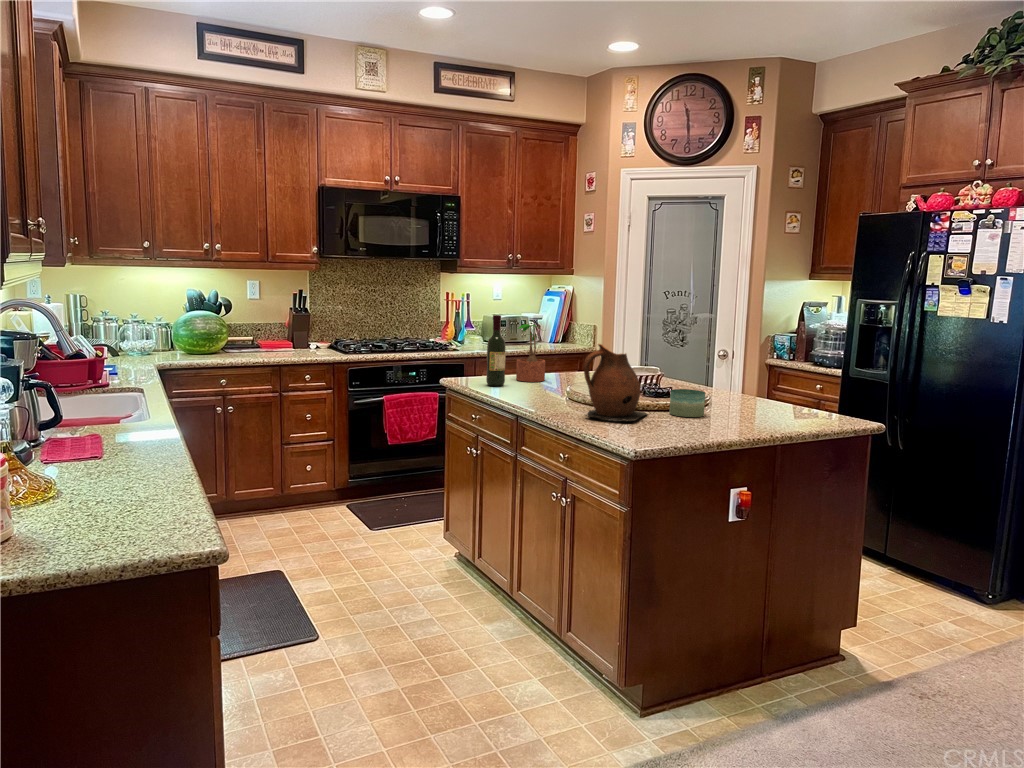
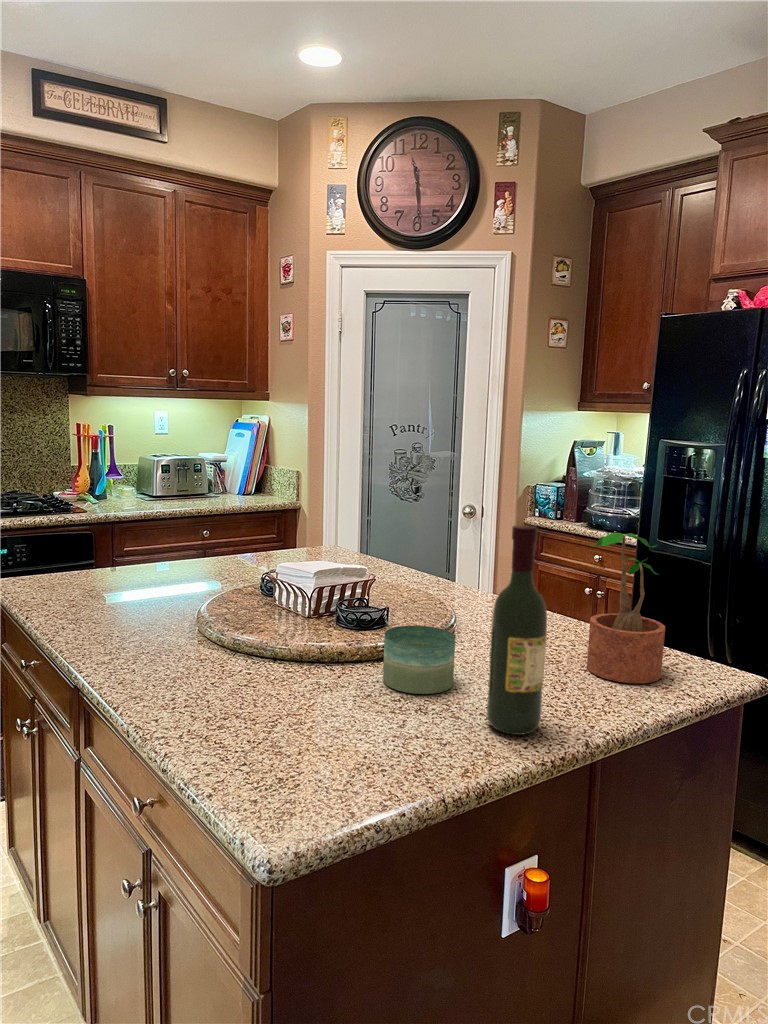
wine bottle: present [486,315,506,386] -> present [487,525,547,735]
potted plant: present [516,324,545,382] -> present [587,533,665,684]
ceramic pitcher: present [584,344,648,422] -> none [184,544,336,734]

